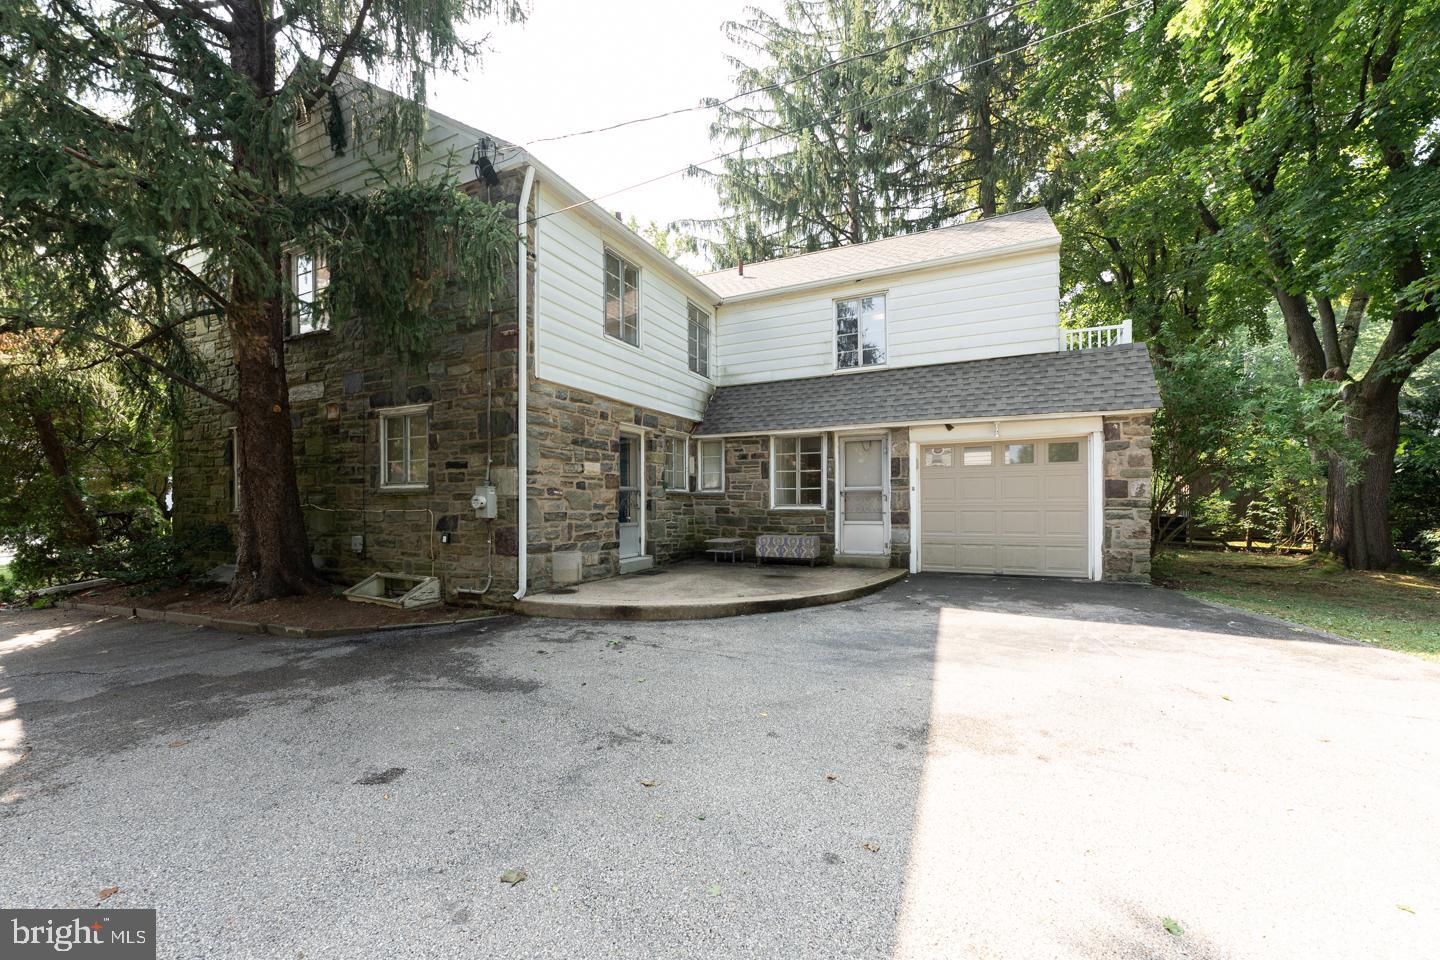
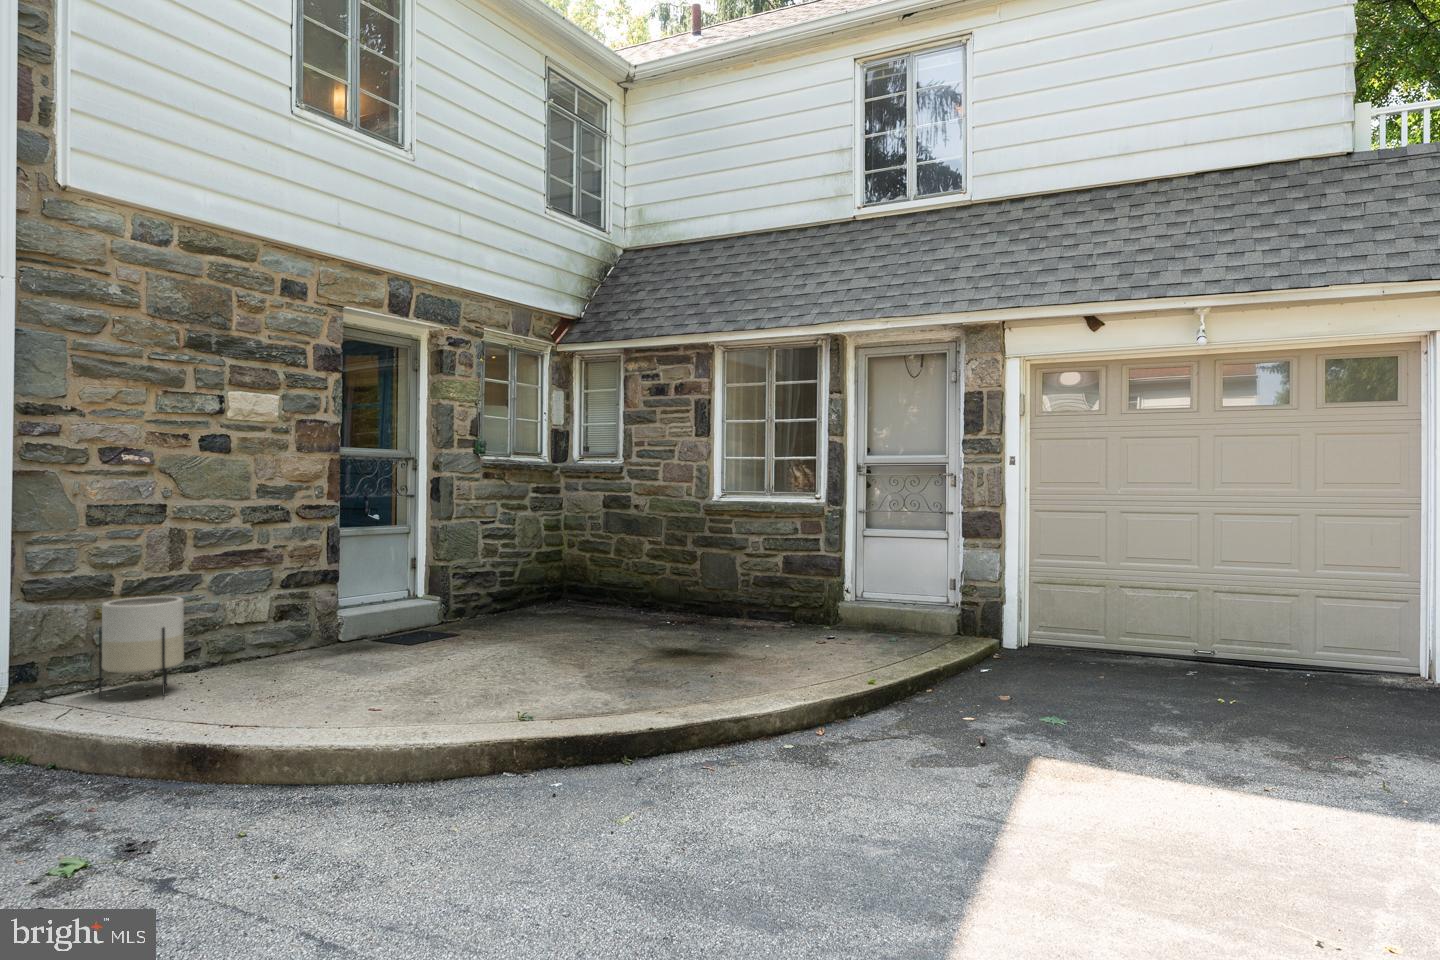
bench: present [756,535,820,567] -> none [670,556,809,630]
side table: present [705,538,745,563] -> none [565,561,659,616]

